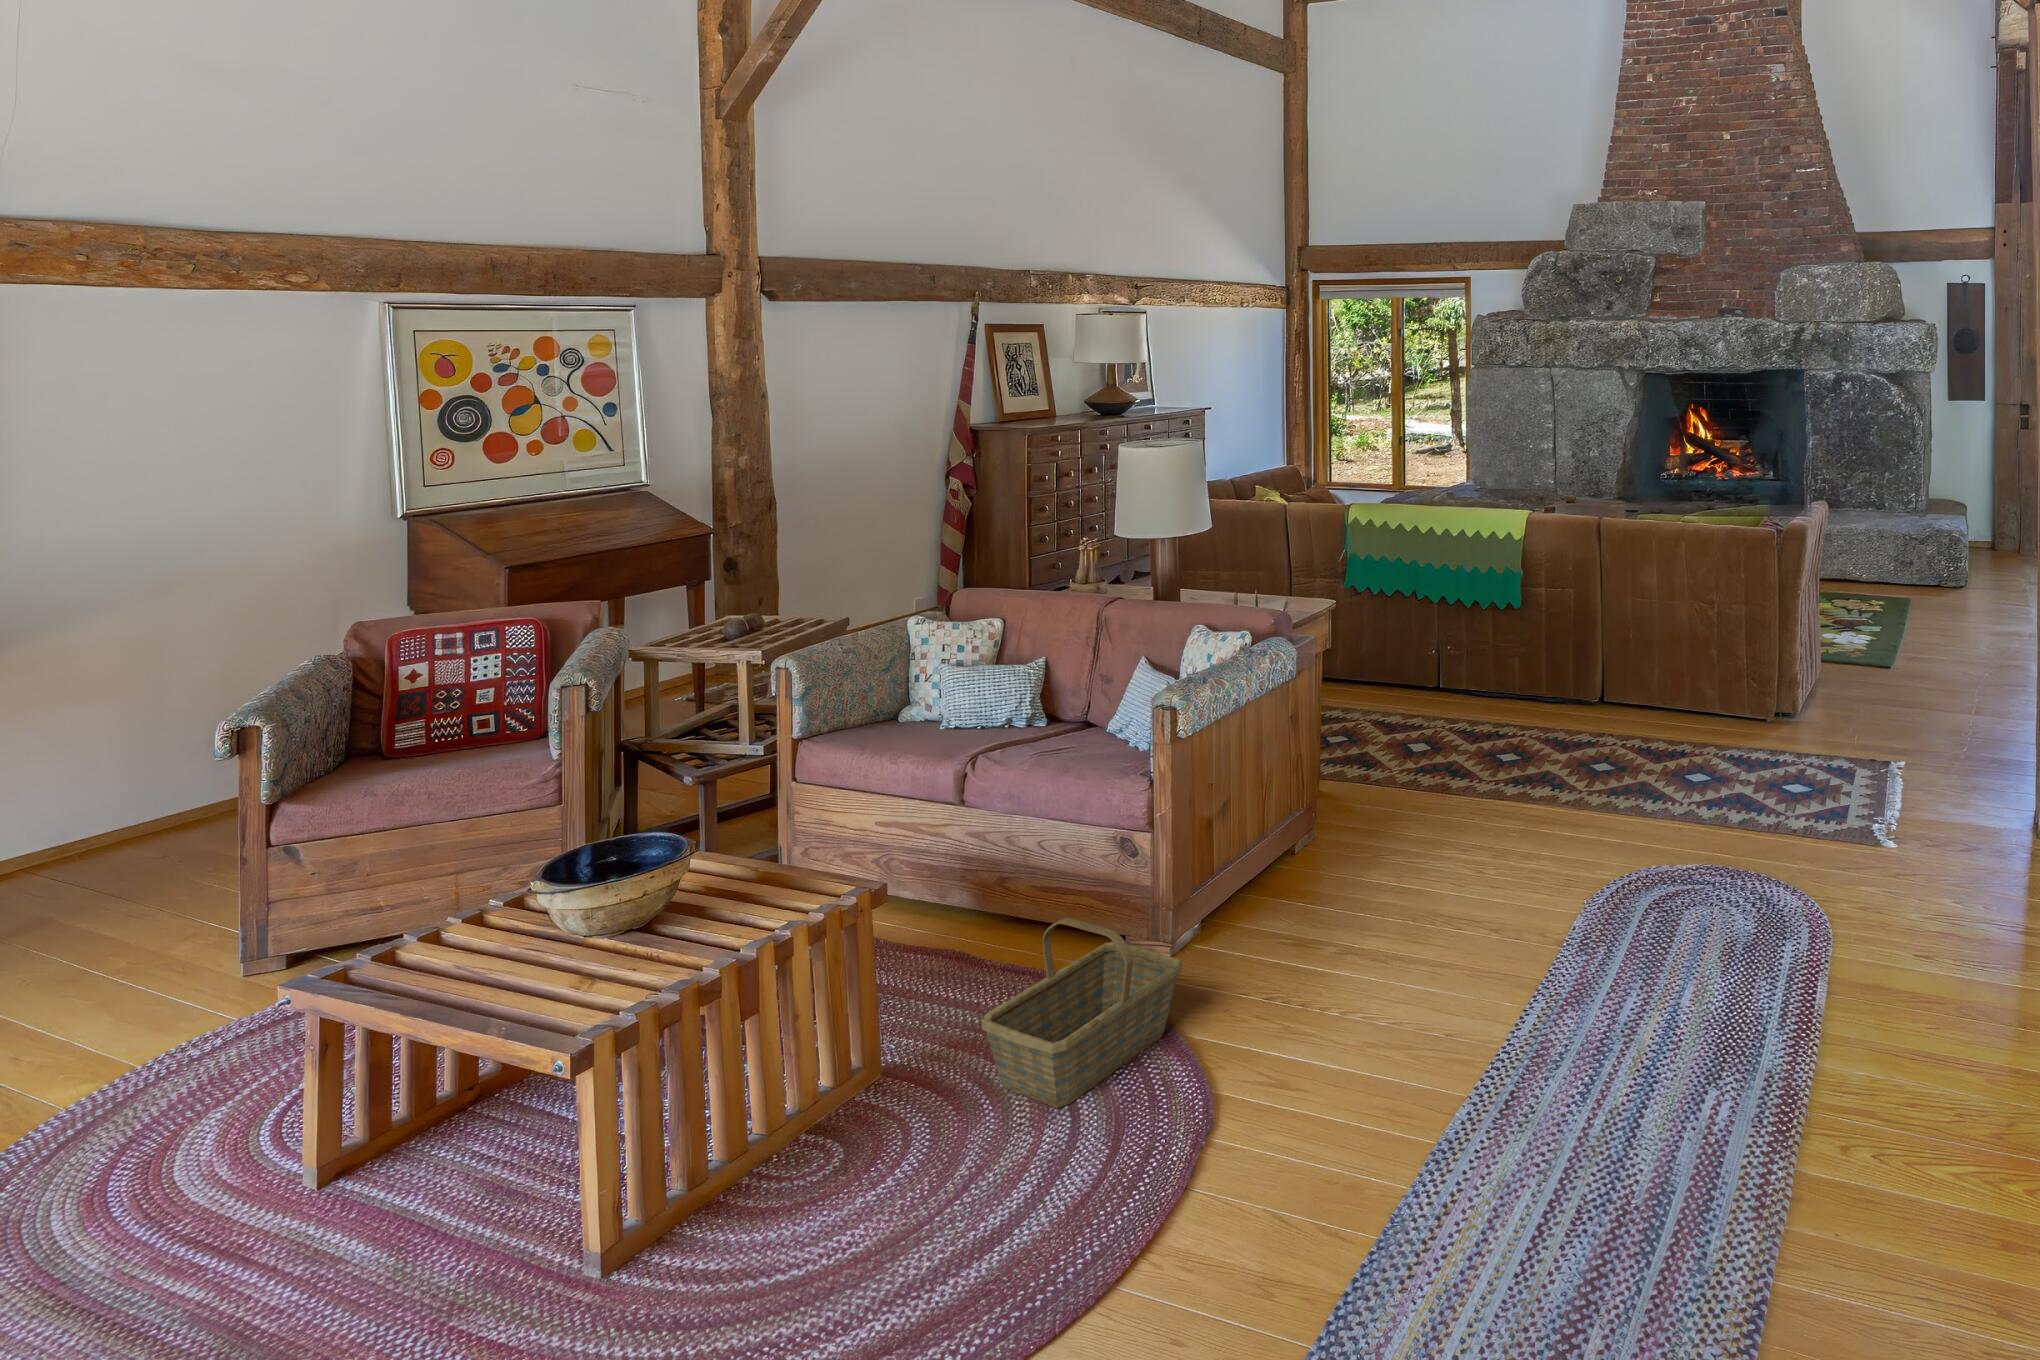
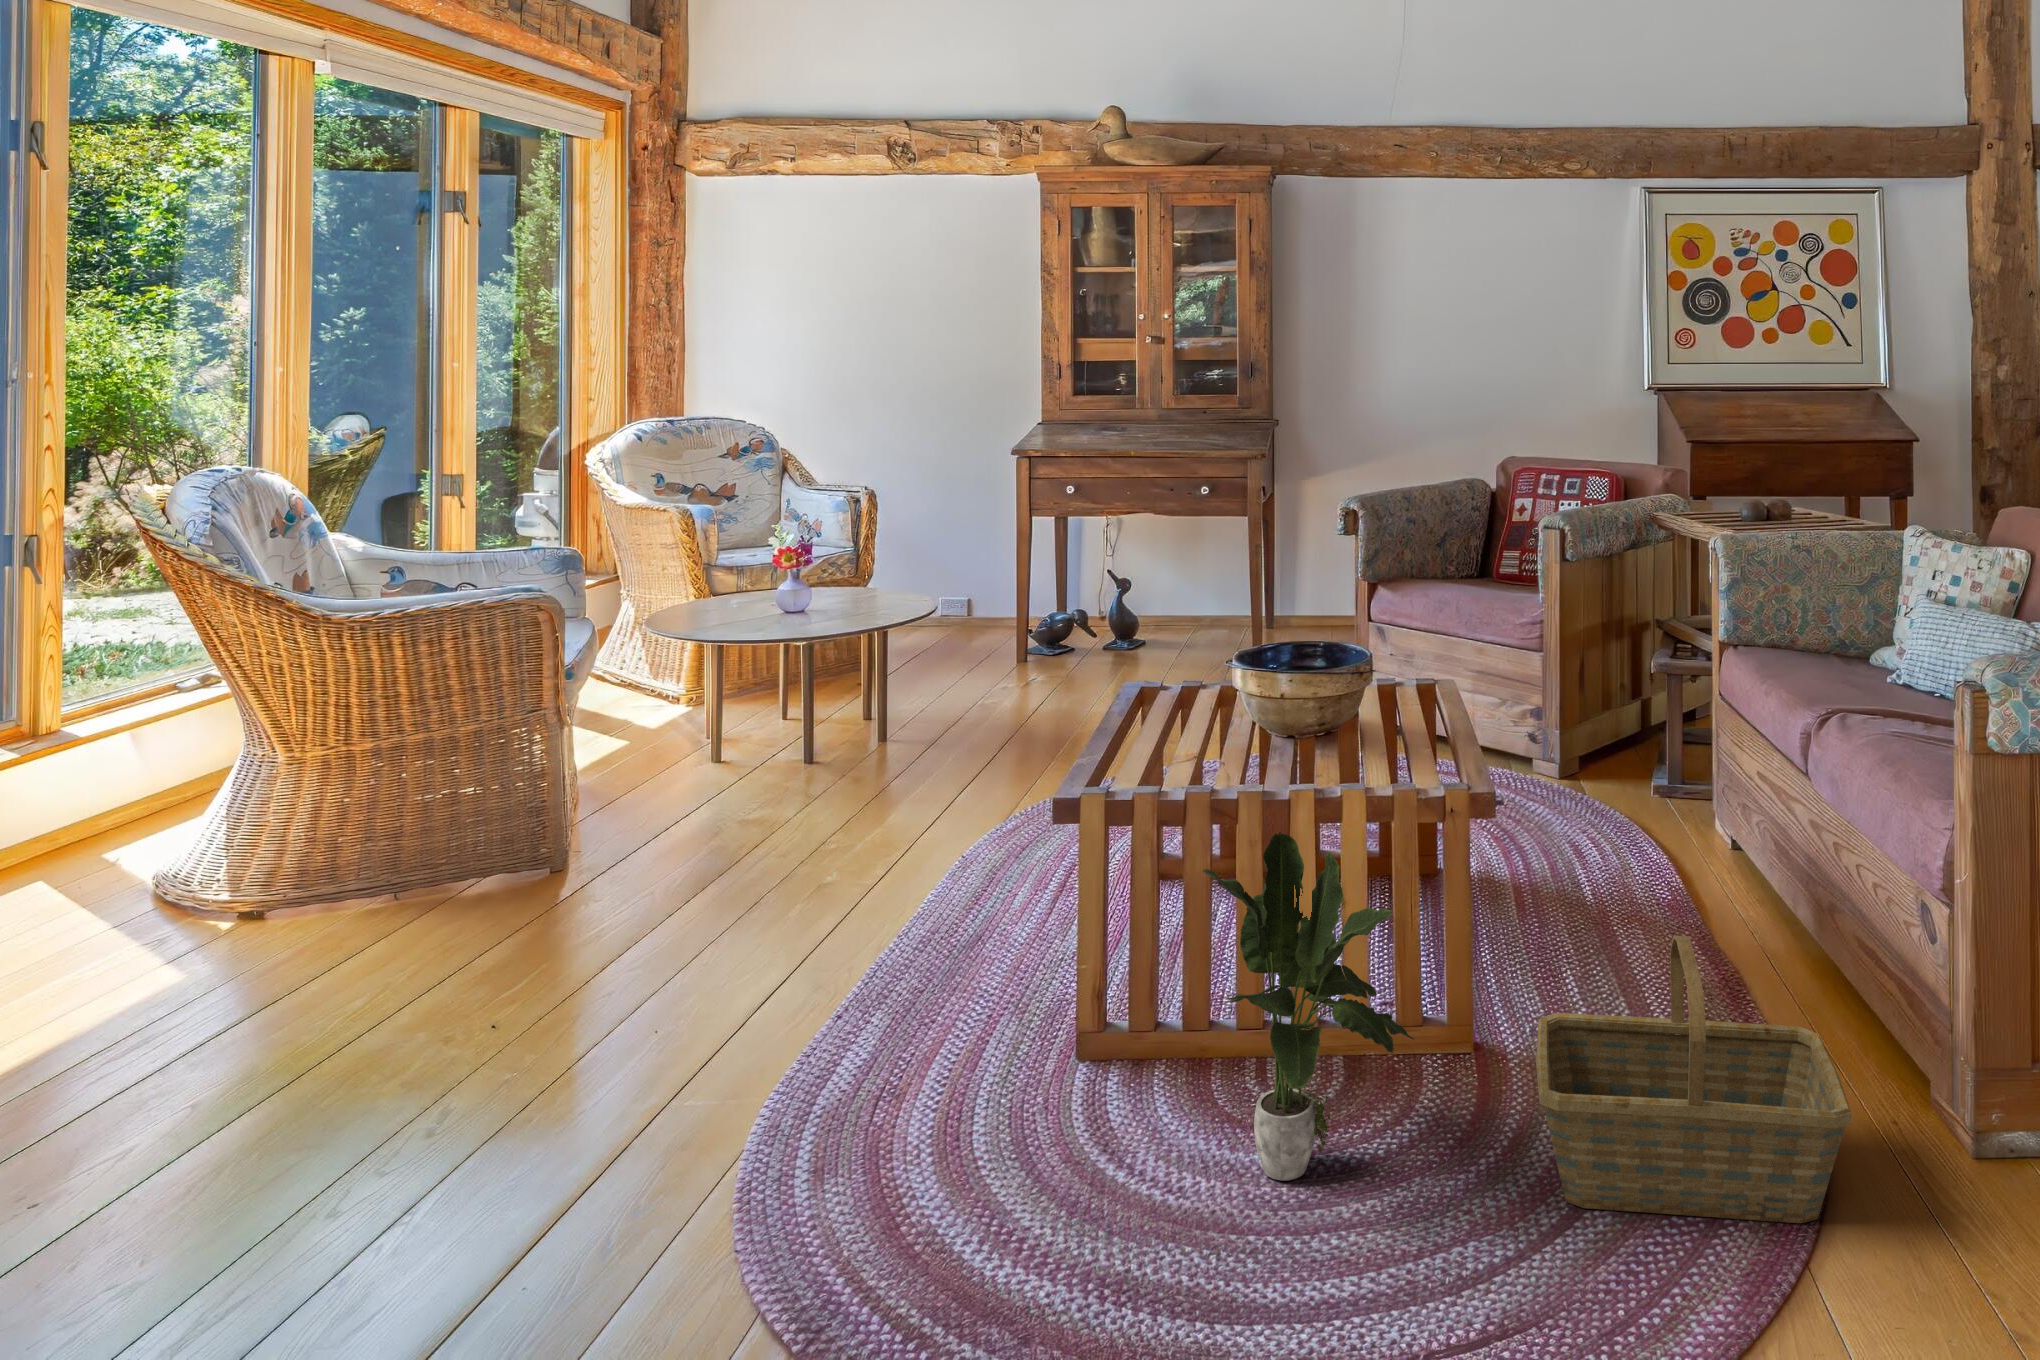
potted plant: none [811,968,990,1230] -> present [1203,832,1414,1181]

